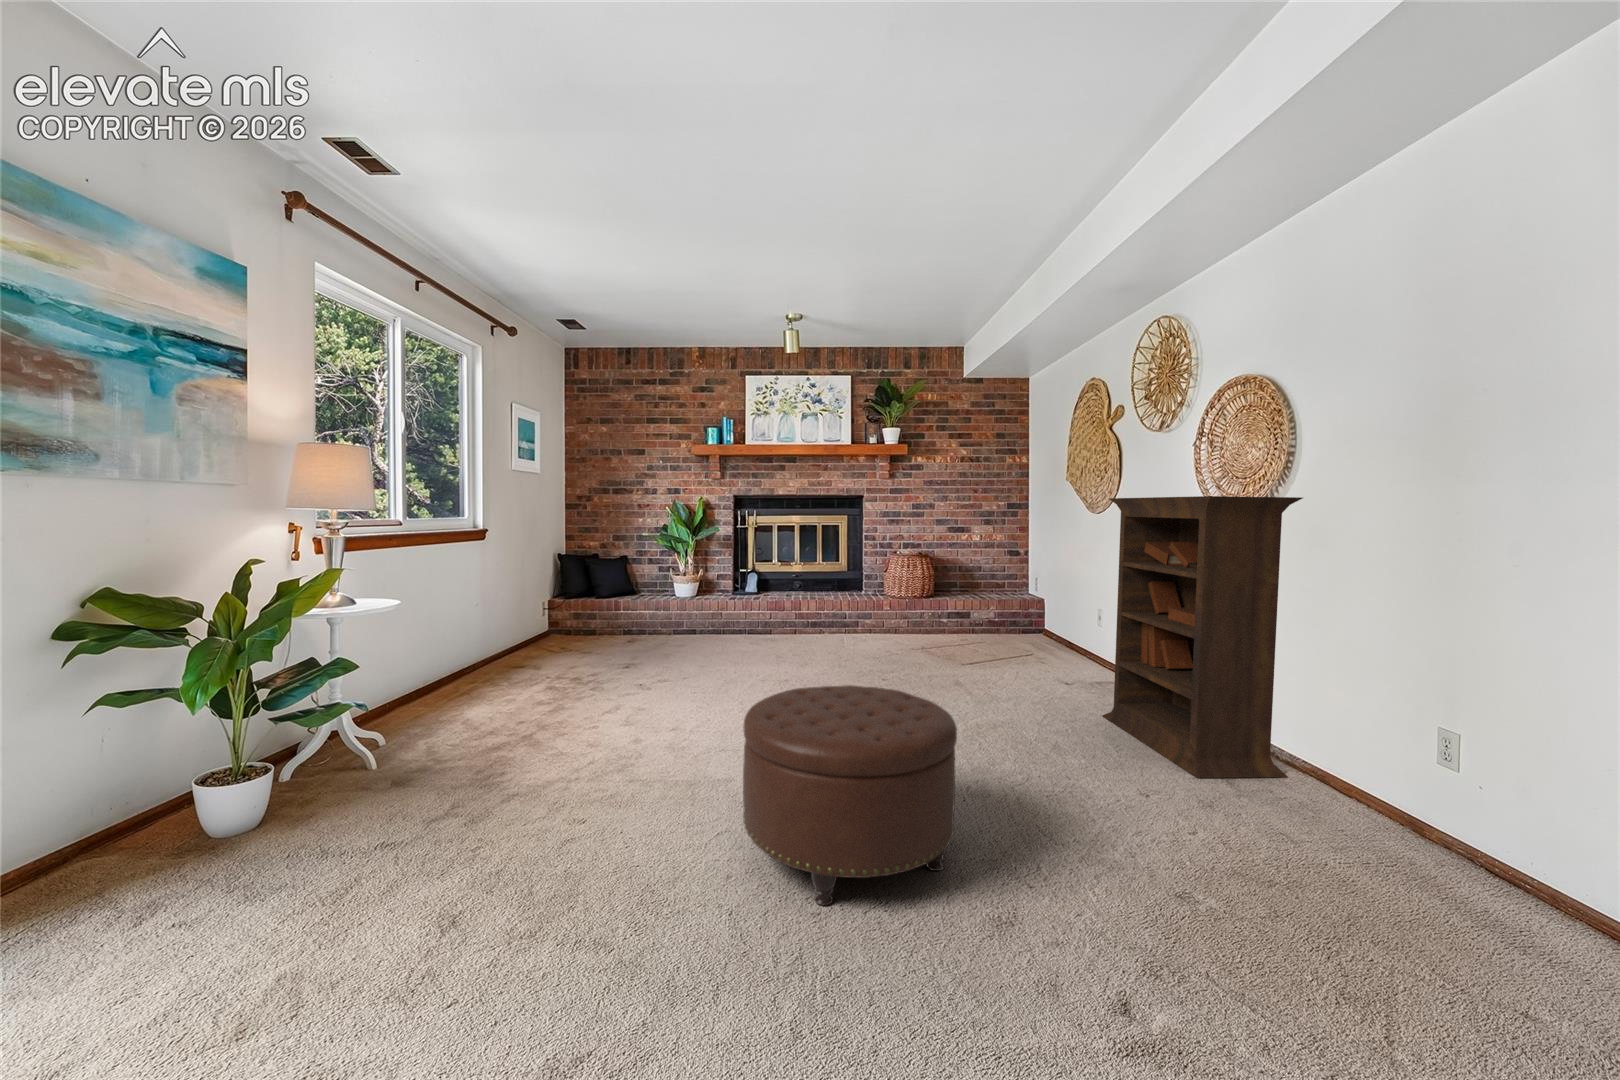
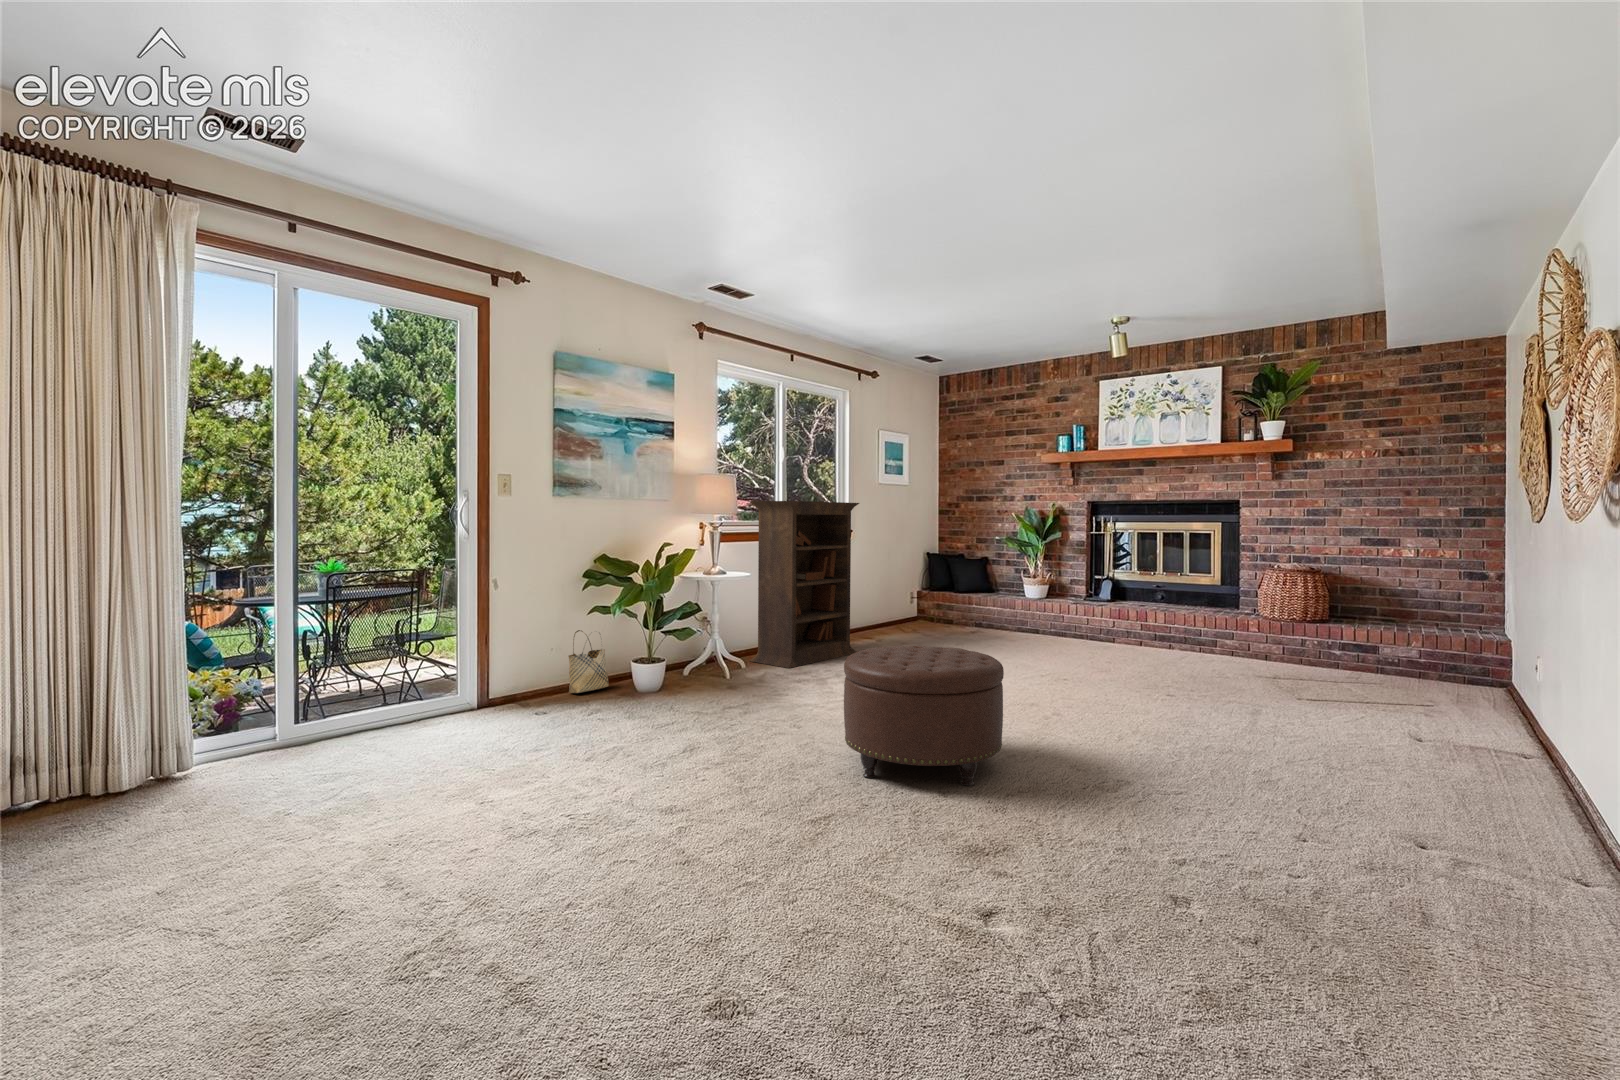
bookcase: present [1102,496,1303,778] -> present [749,501,859,668]
woven basket: none [37,749,147,892] -> present [569,630,608,693]

